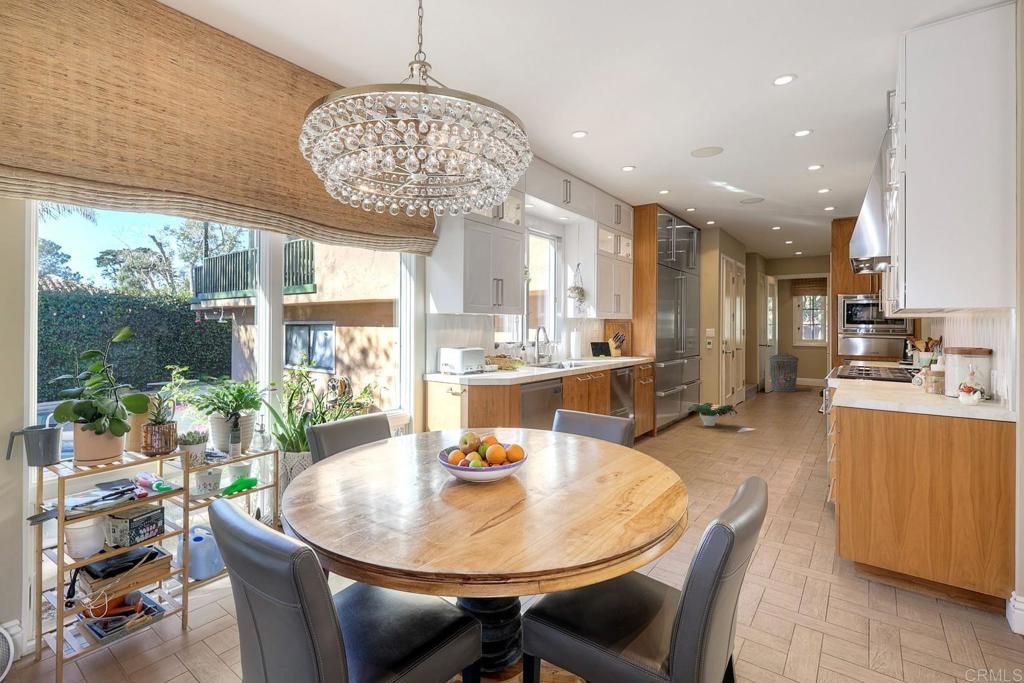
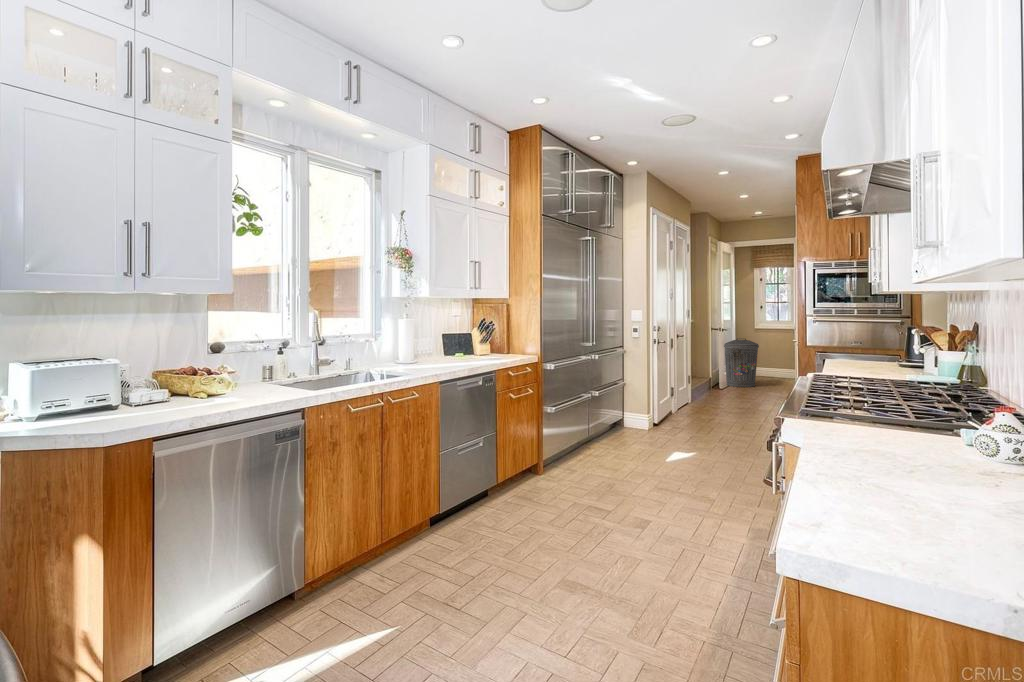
potted plant: present [688,403,737,426] -> none [600,415,666,451]

